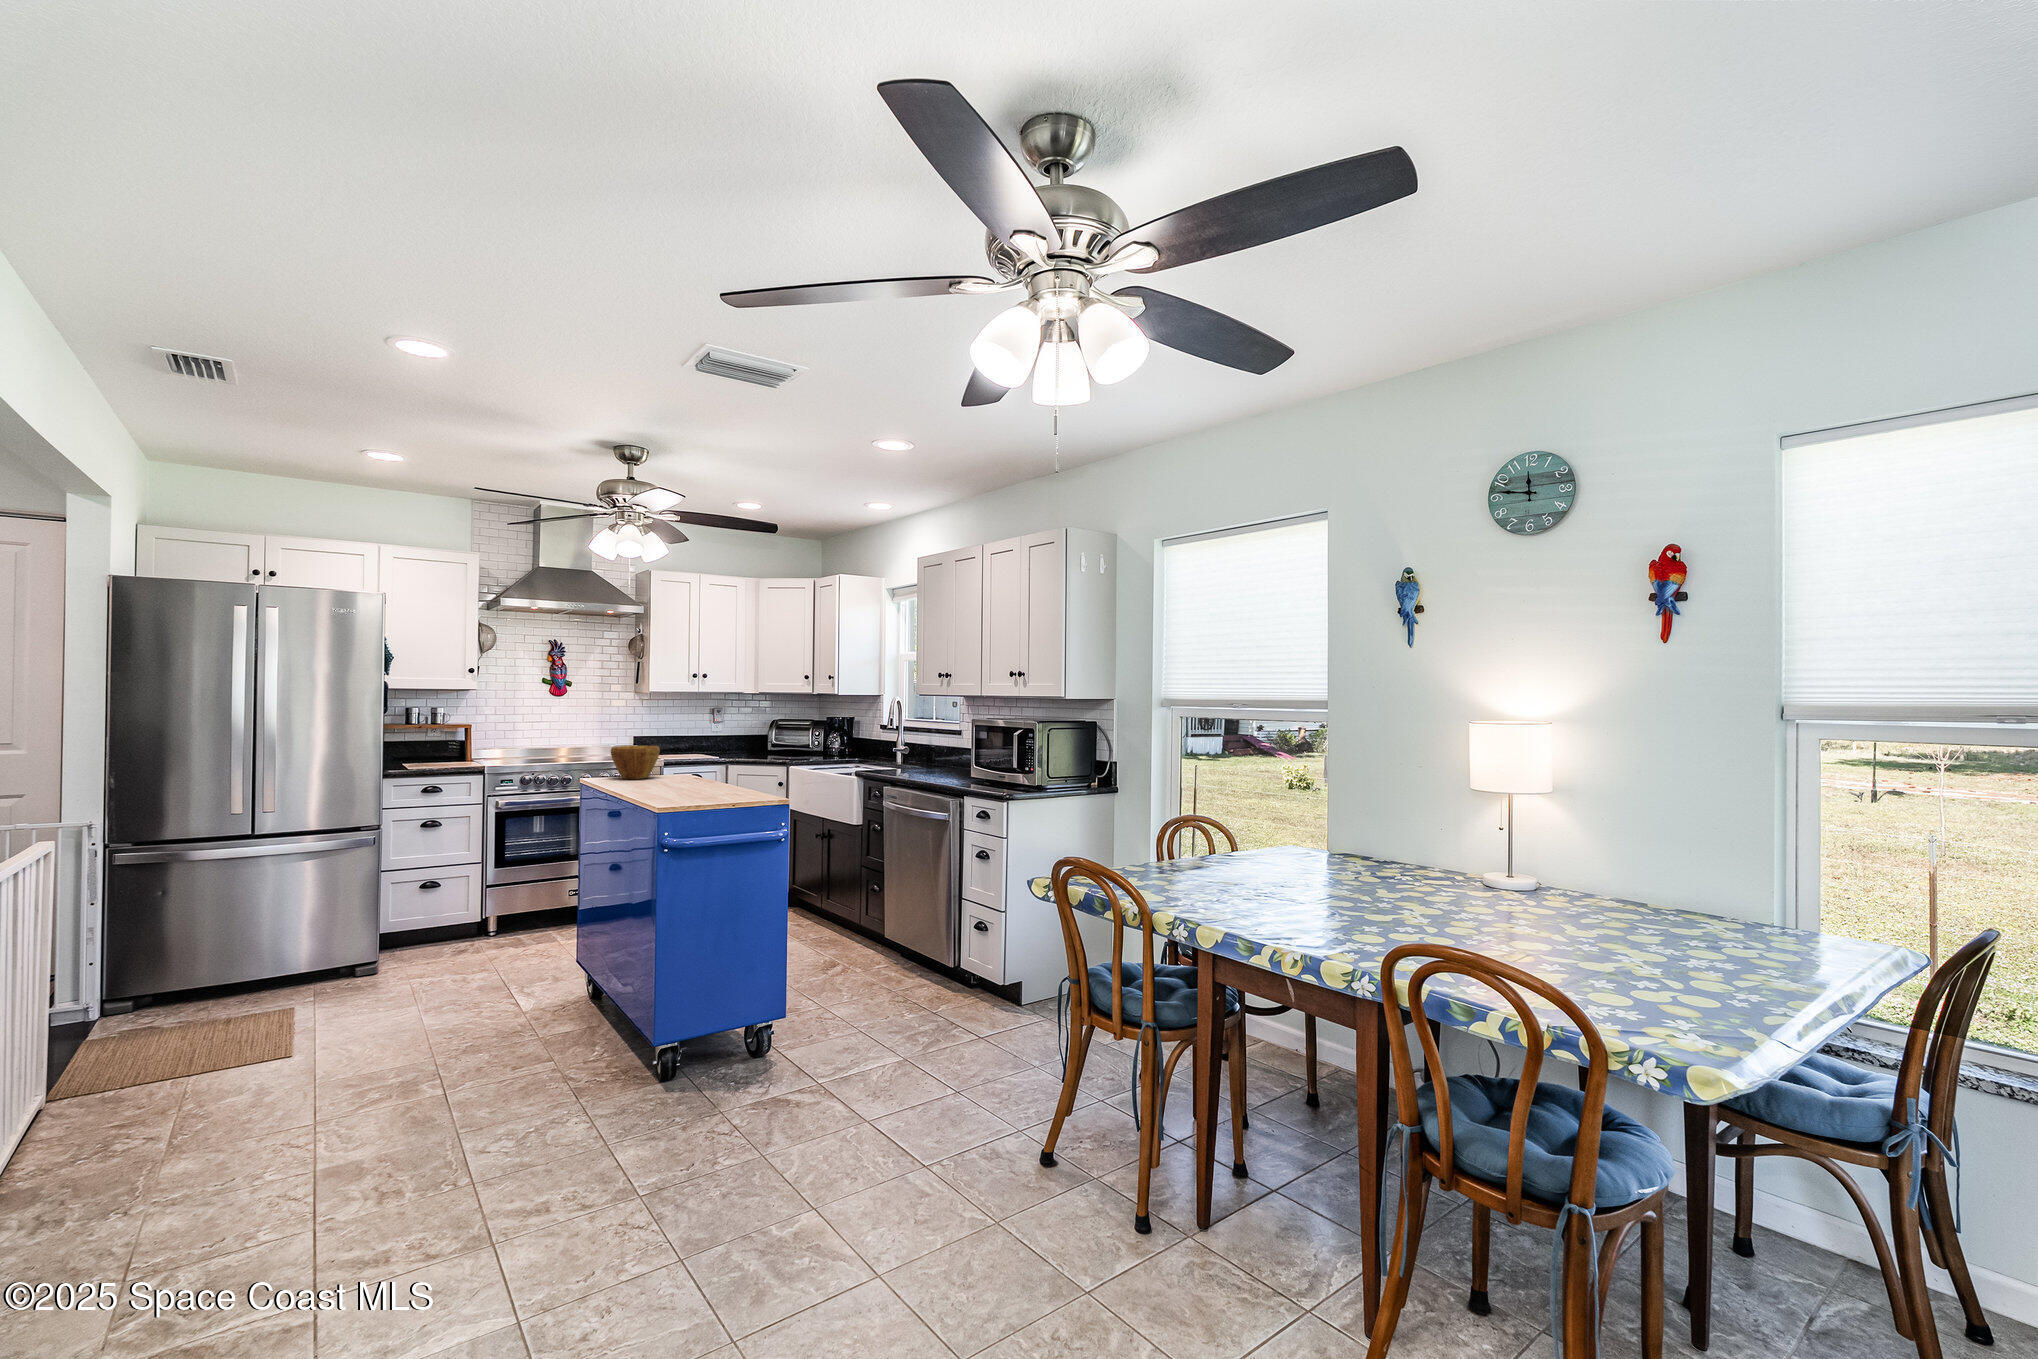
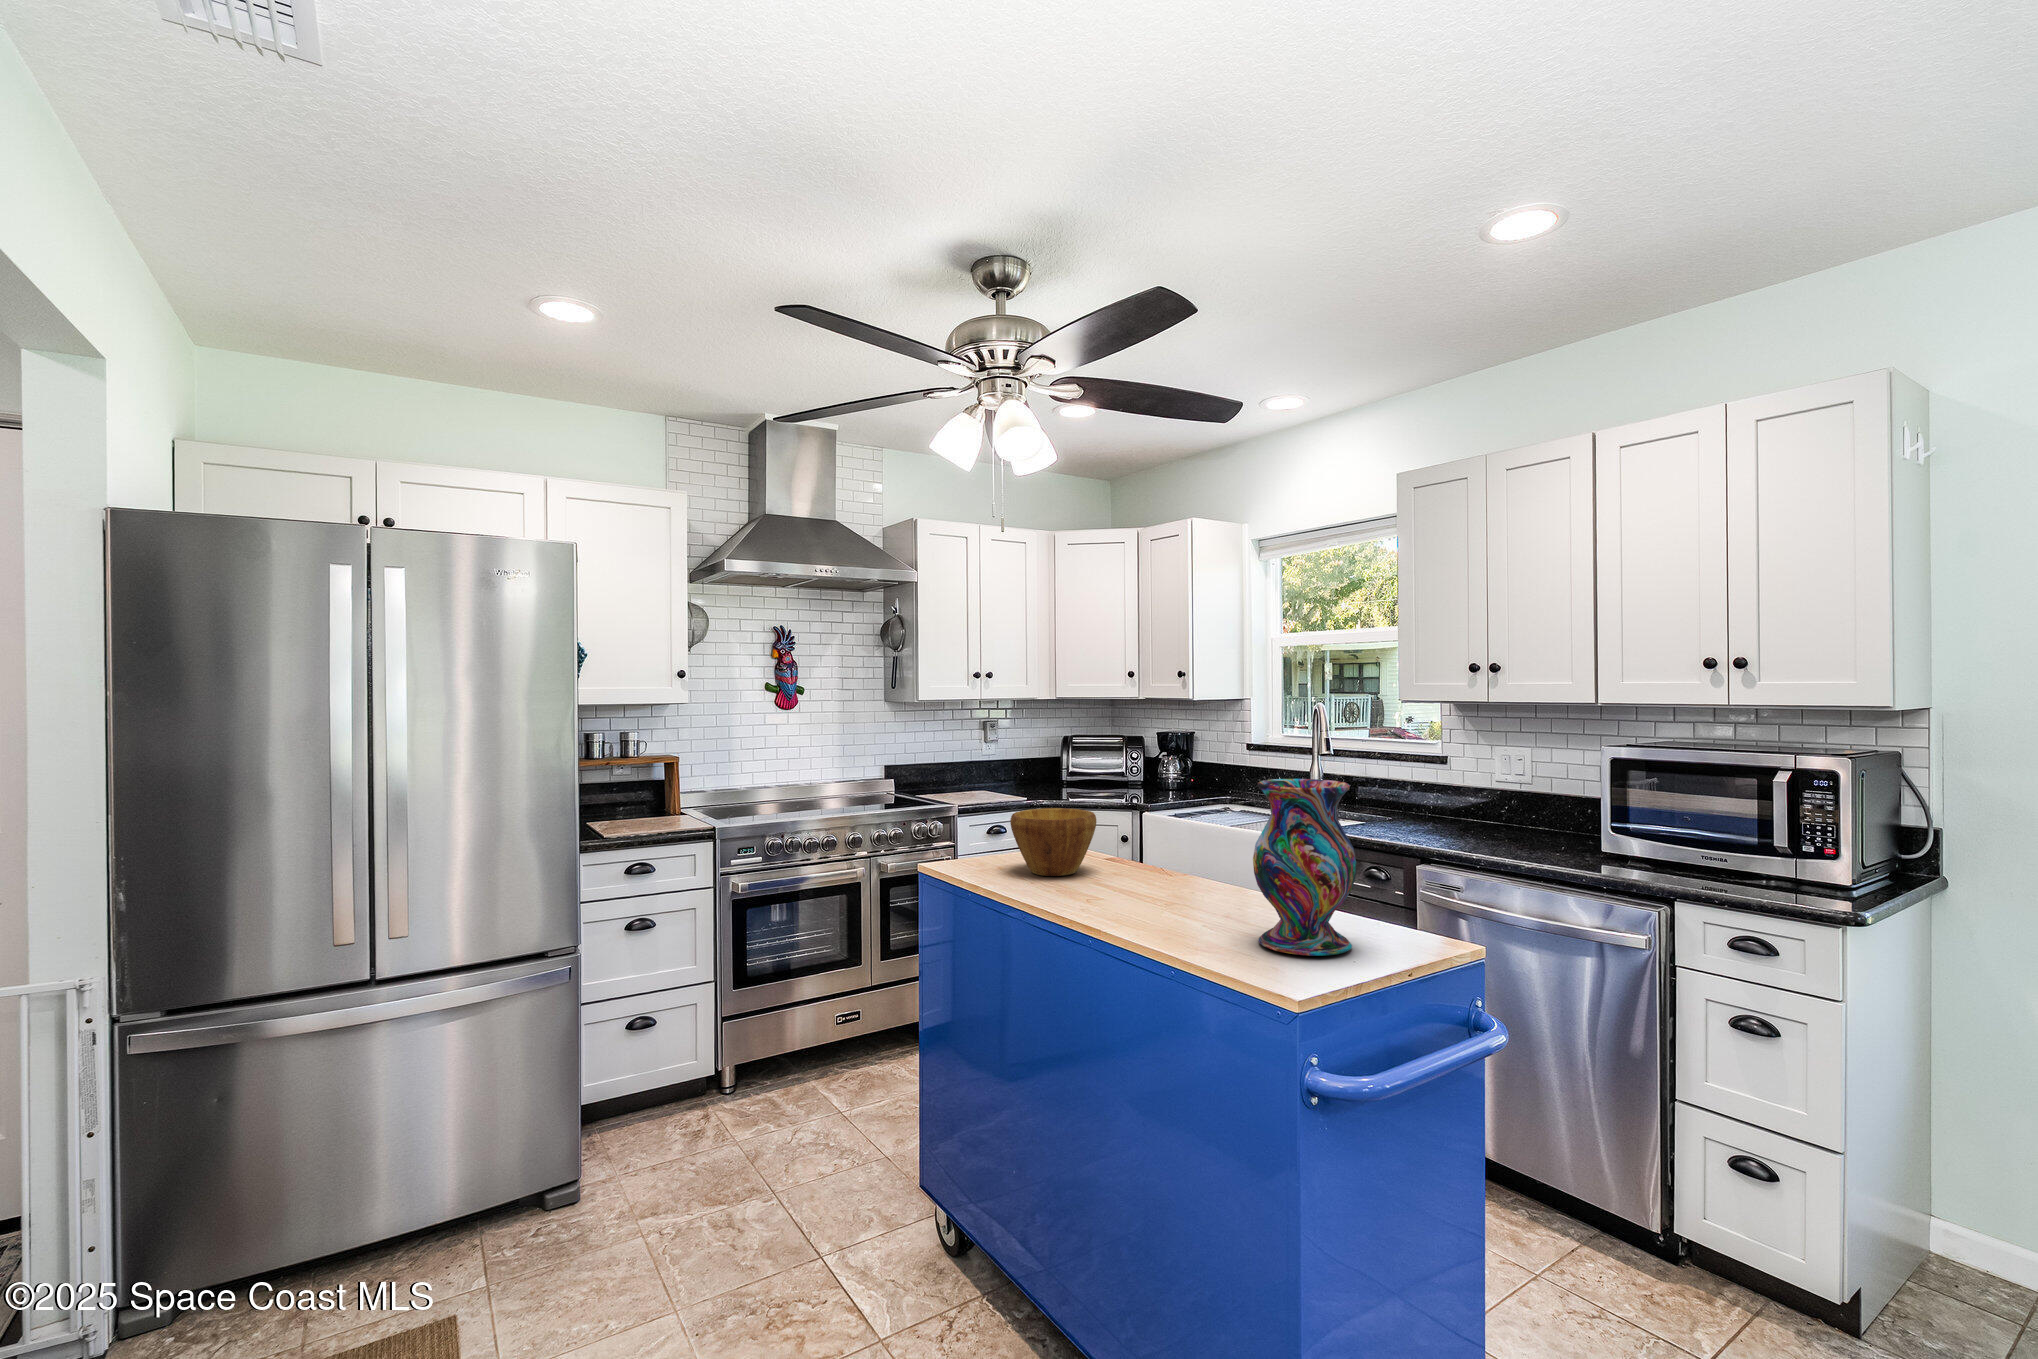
vase: none [667,722,713,797] -> present [1253,779,1356,956]

